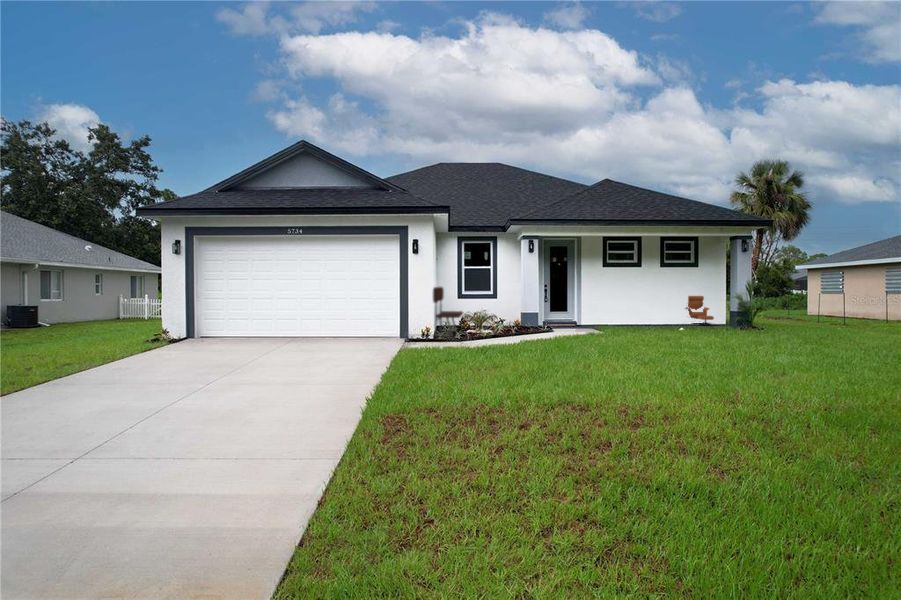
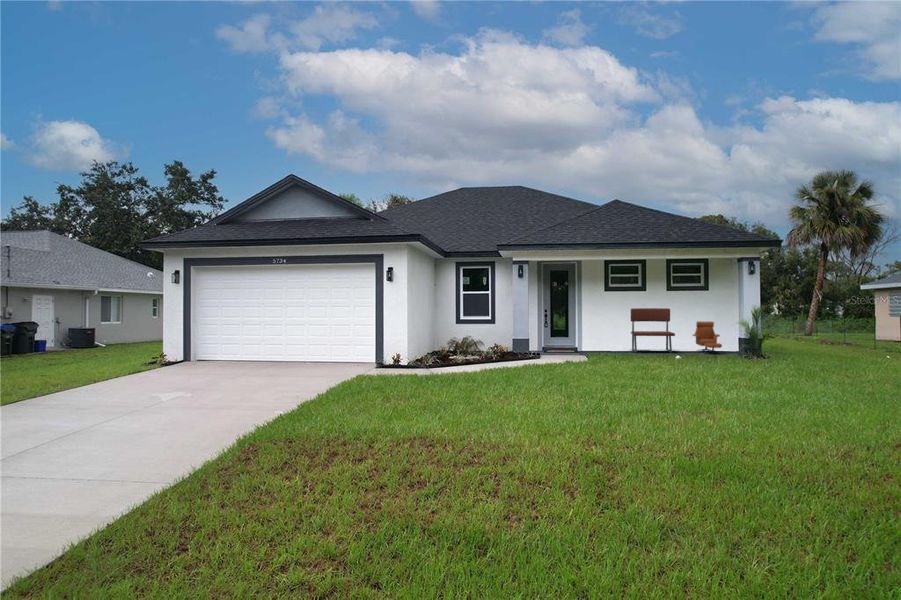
bench: present [433,287,463,337] -> present [631,308,675,352]

